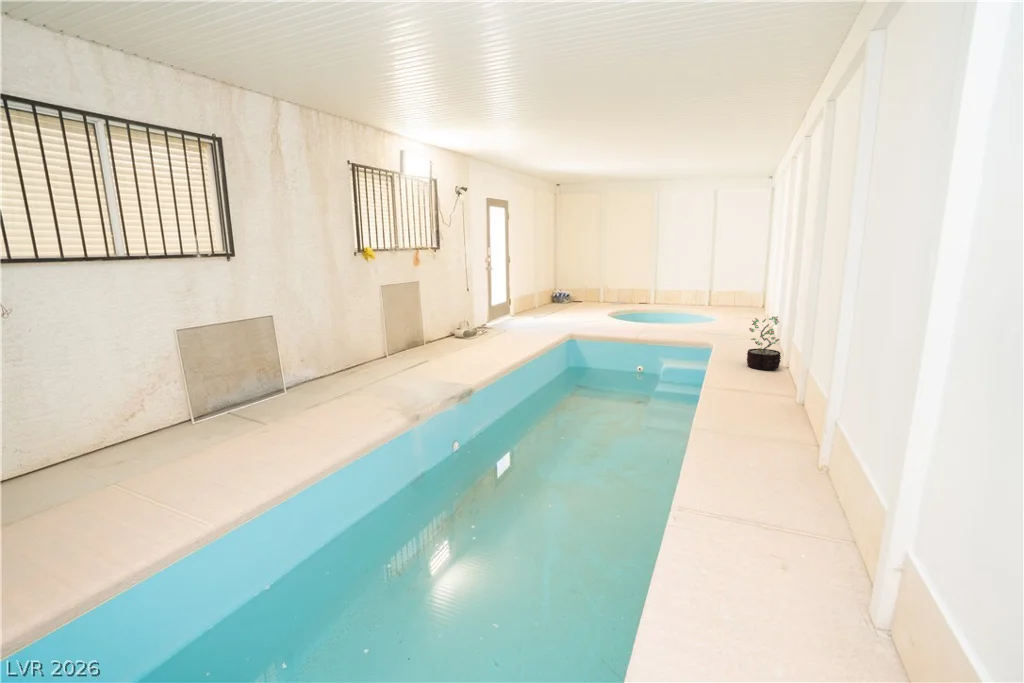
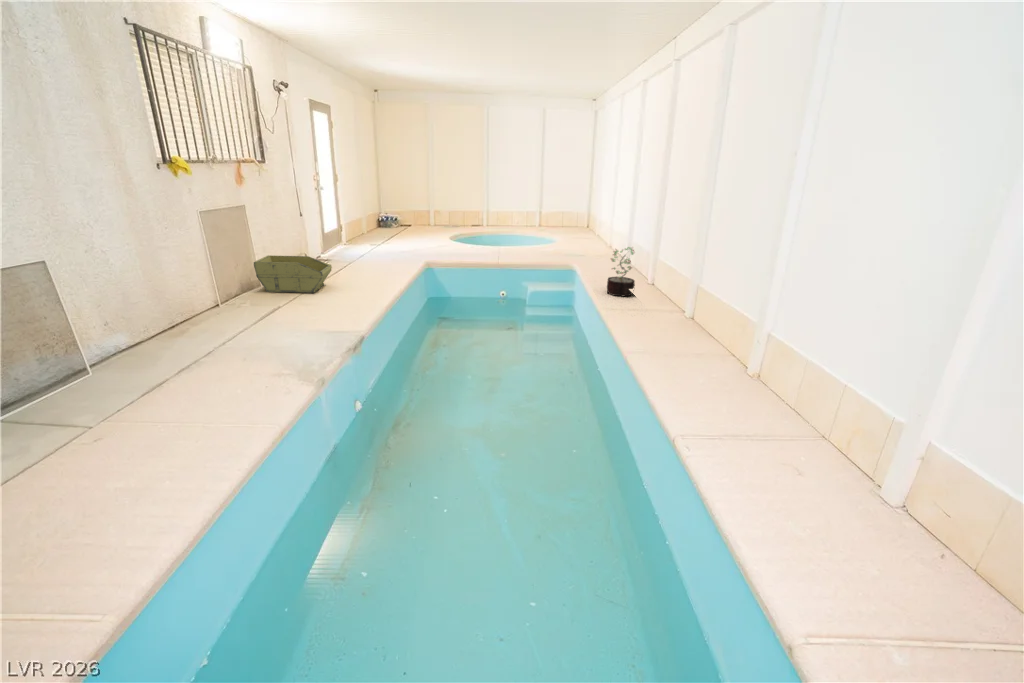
storage bin: none [419,321,479,351] -> present [254,255,332,293]

